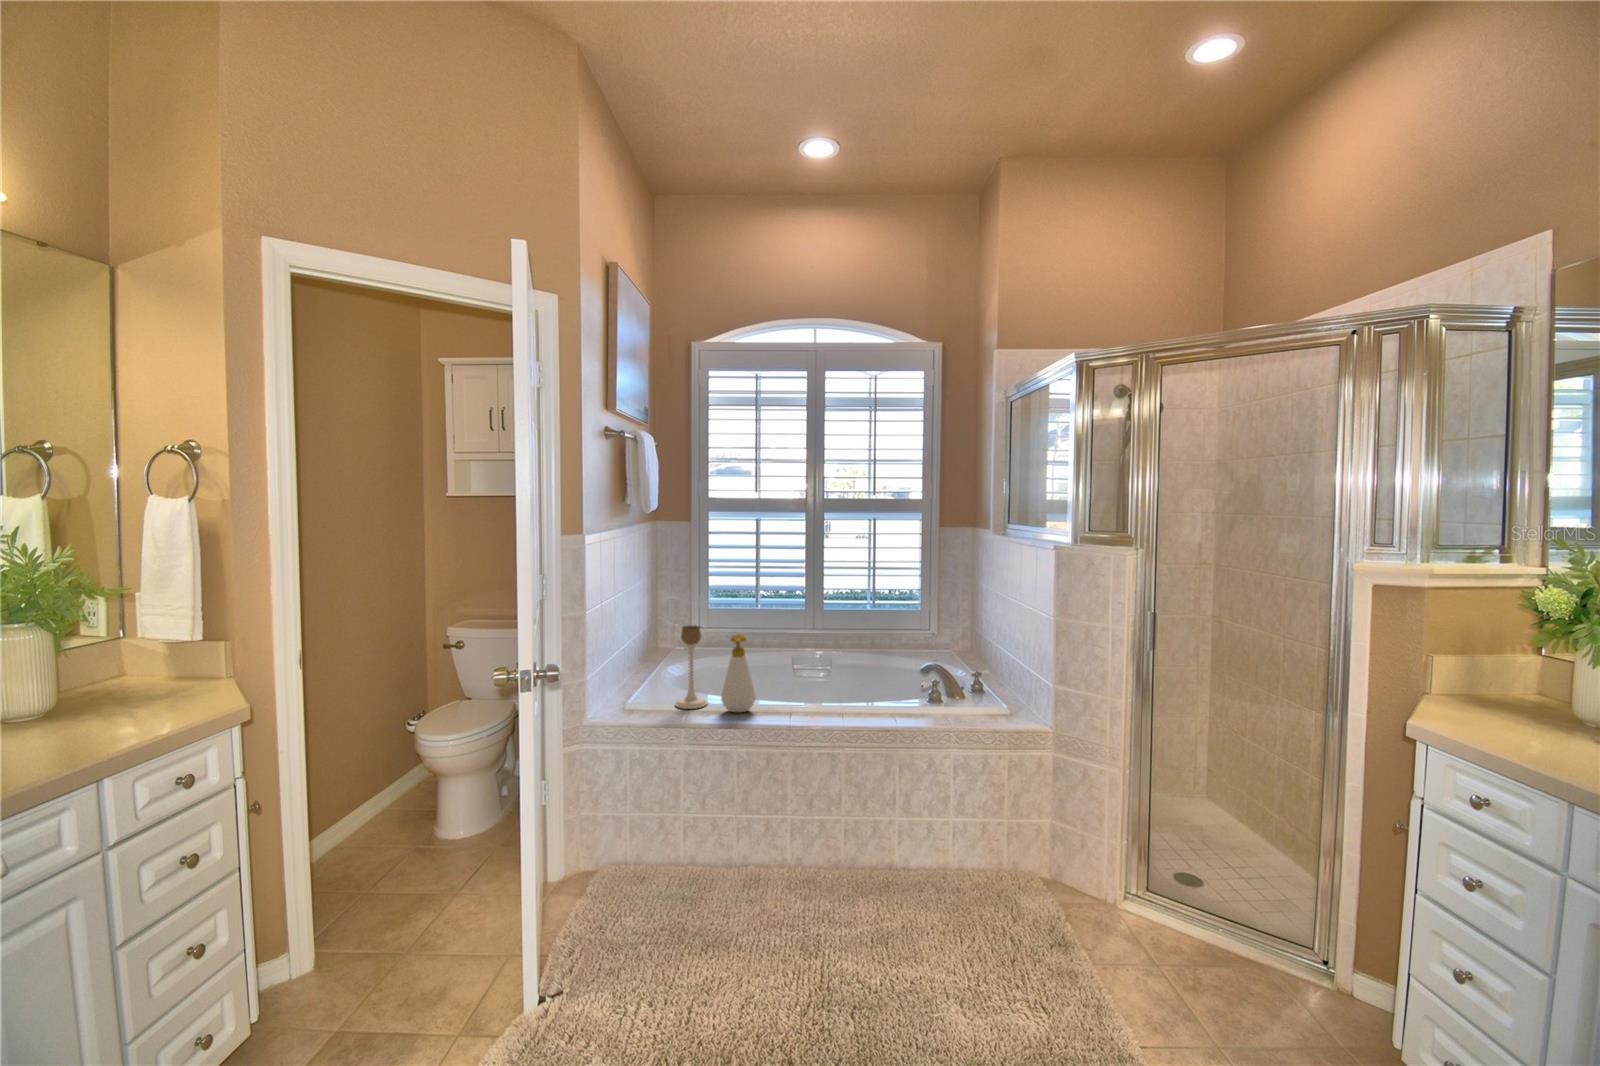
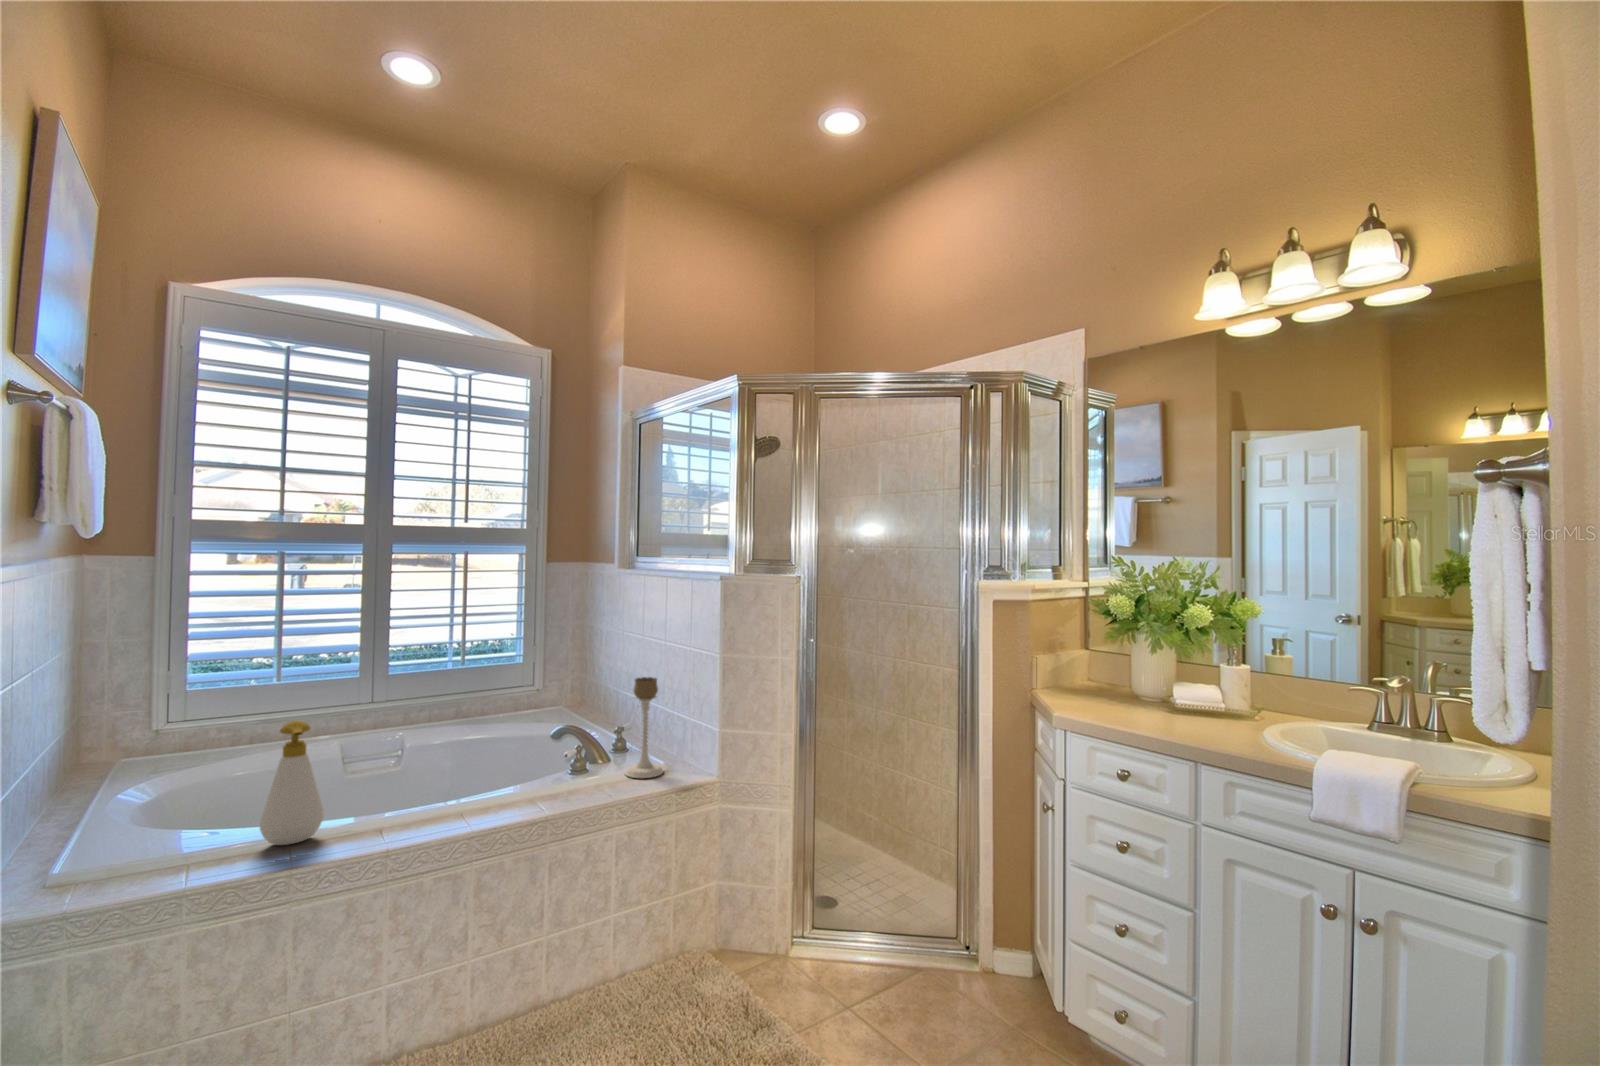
candle holder: present [675,626,707,709] -> present [625,677,663,778]

